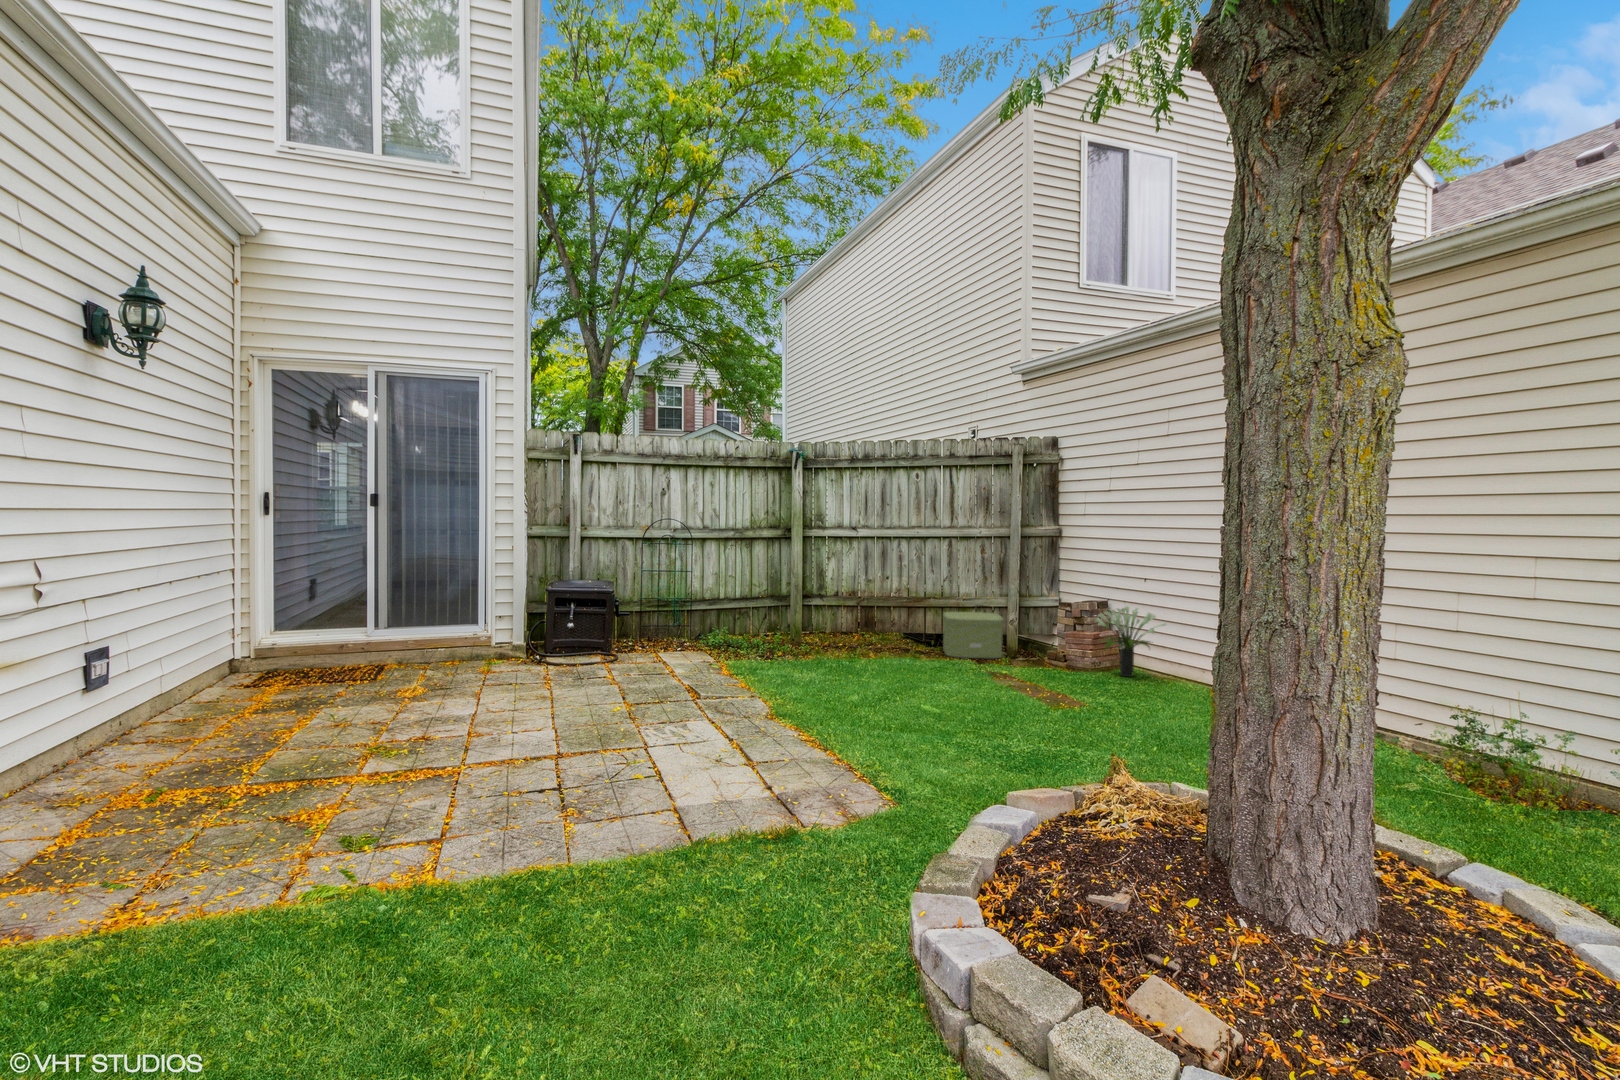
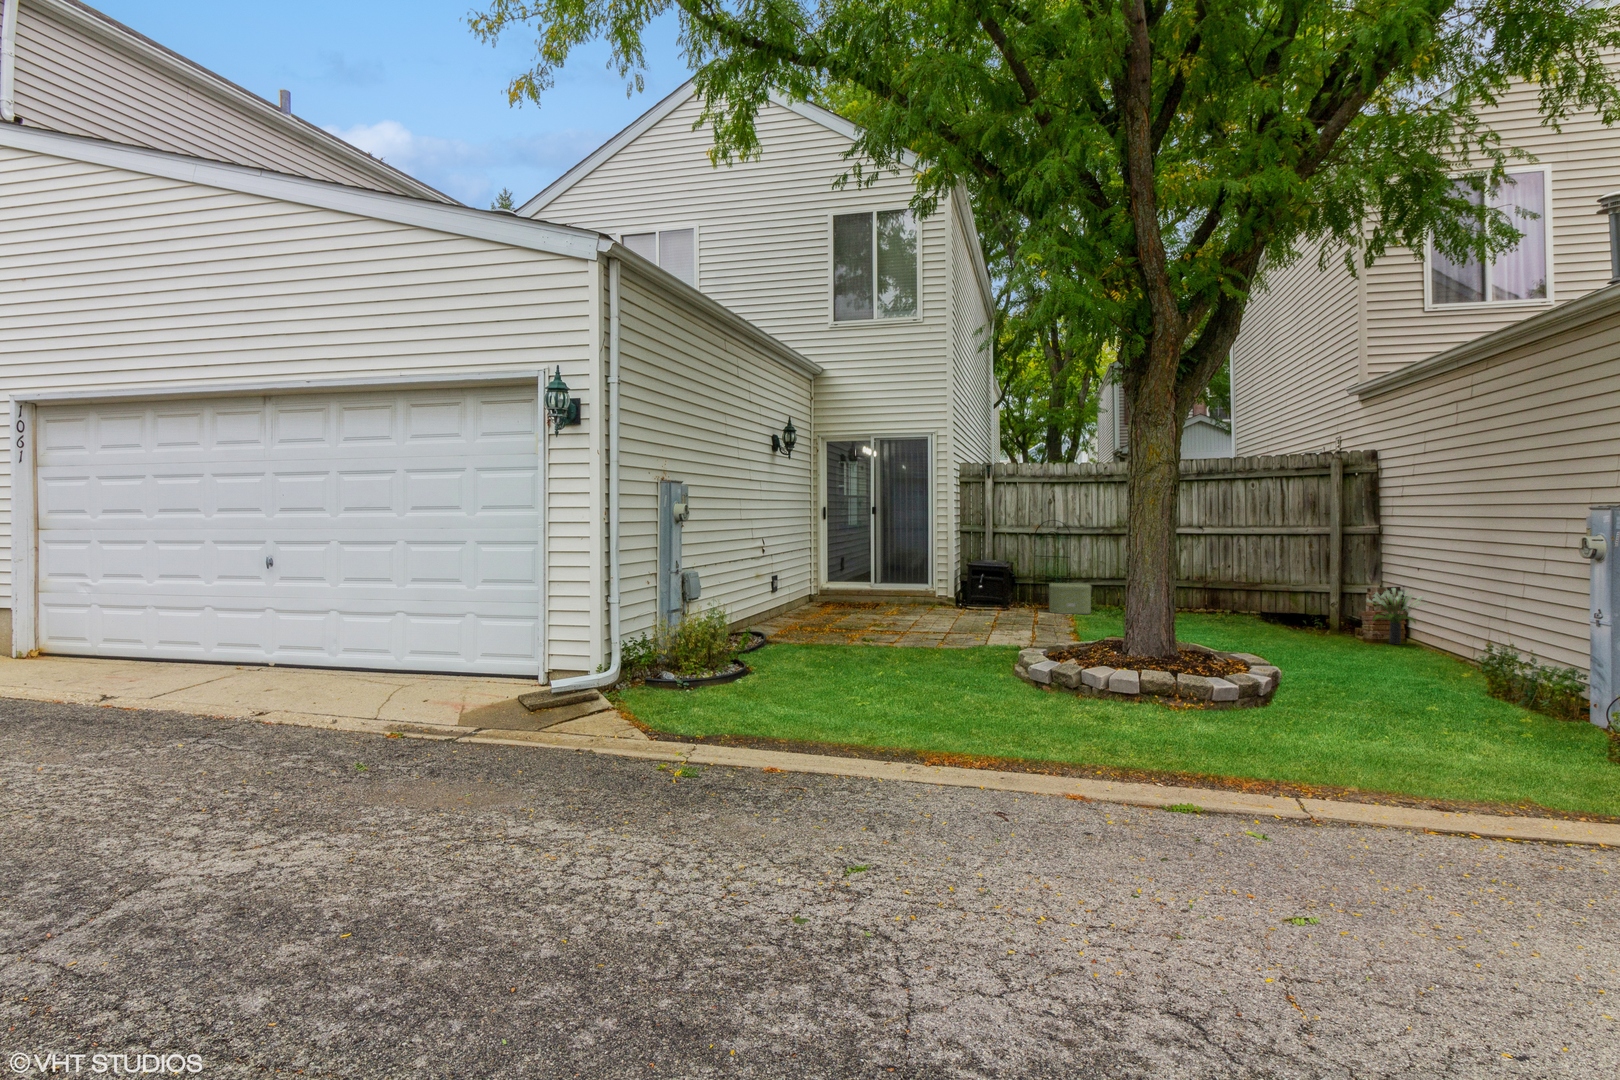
storage box: present [943,612,1004,658] -> present [1049,583,1091,614]

